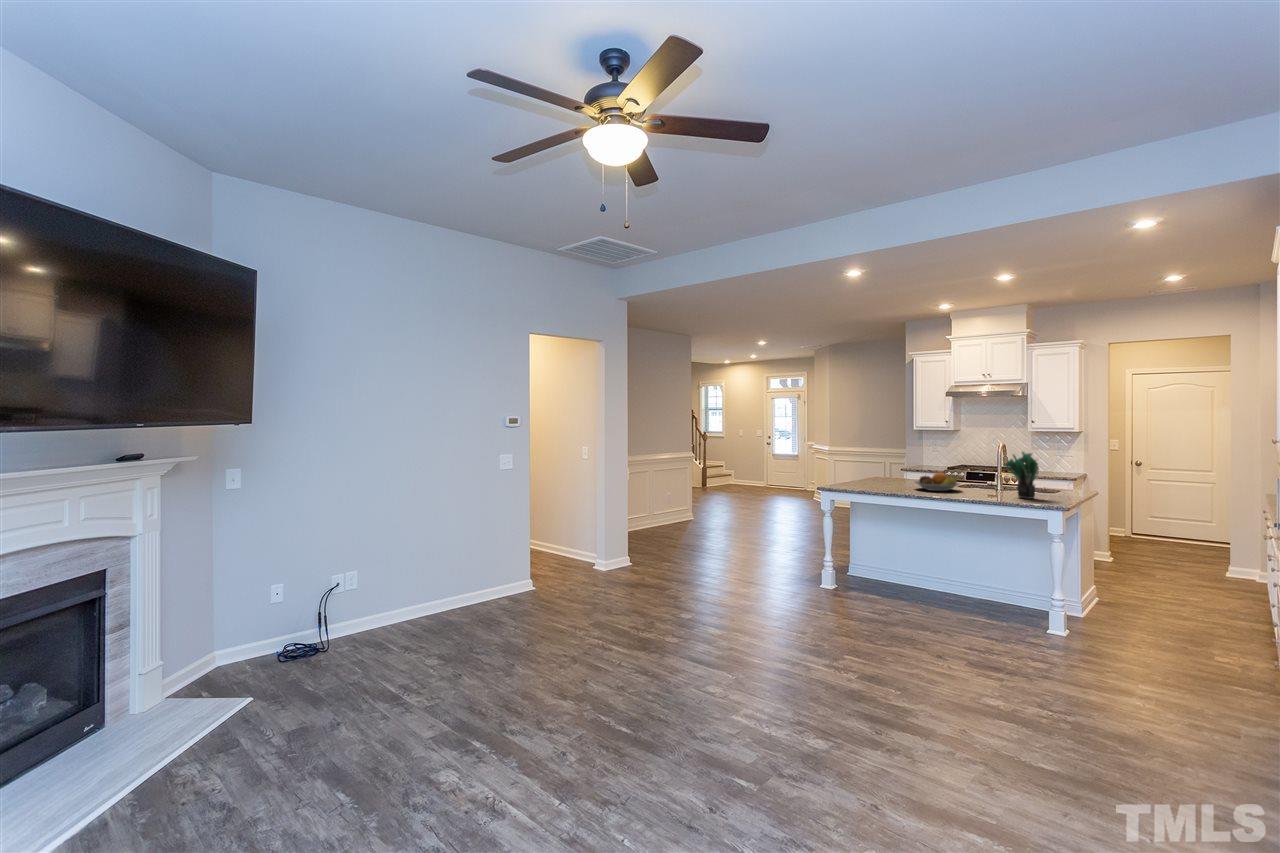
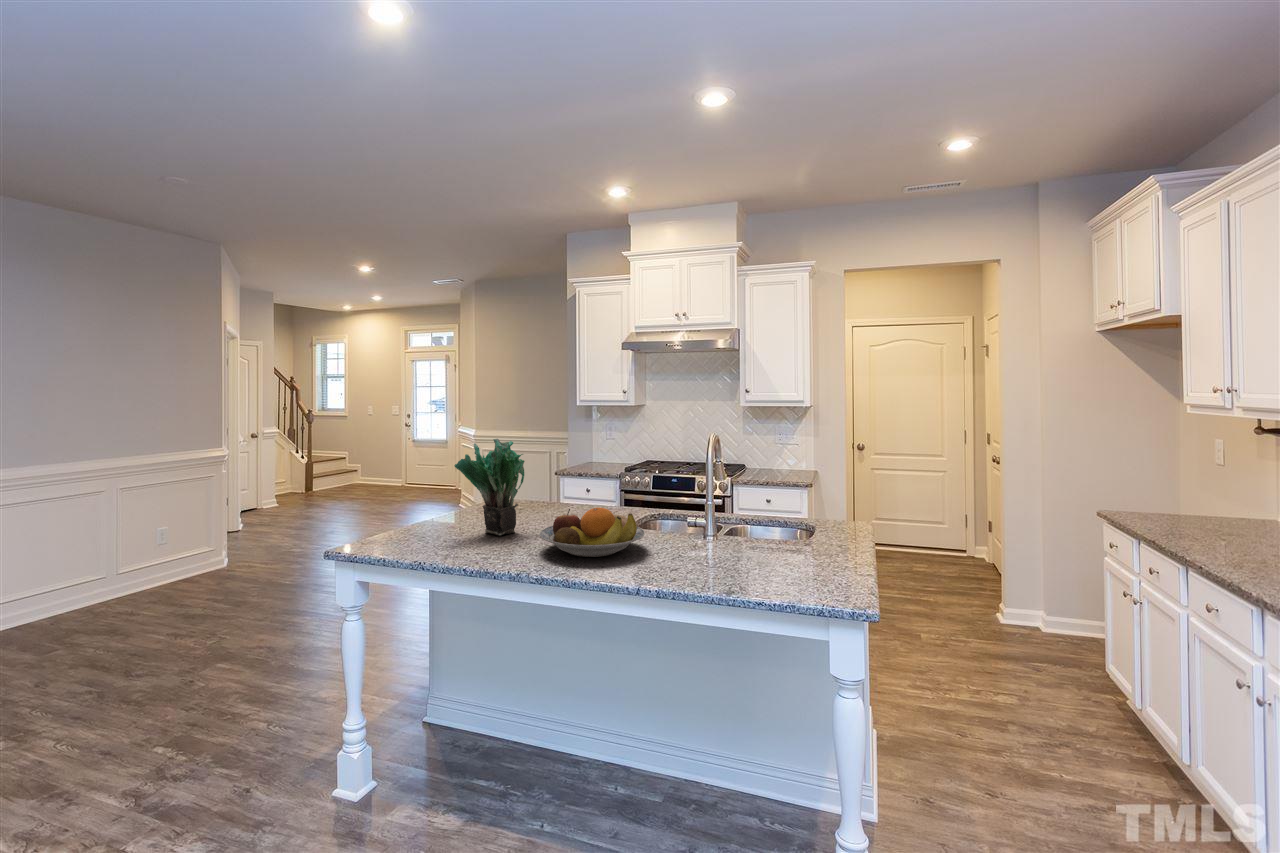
potted plant: present [1005,452,1039,499] -> present [454,439,525,535]

